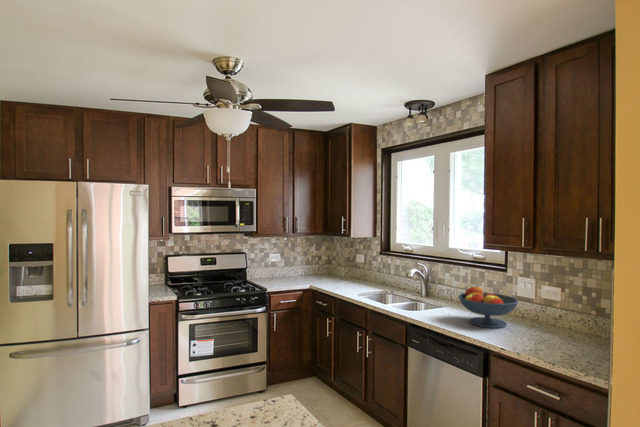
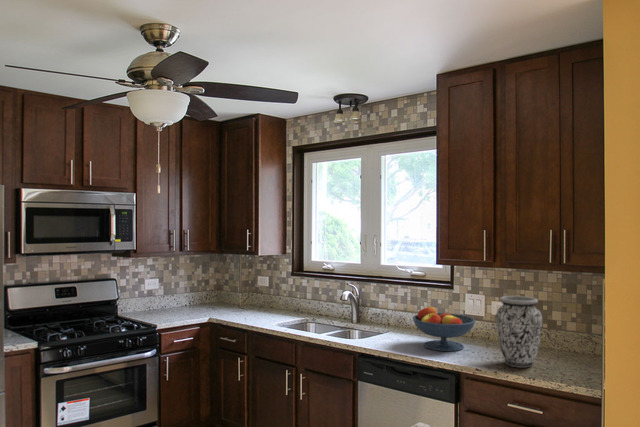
vase: none [528,281,575,350] -> present [496,296,542,368]

